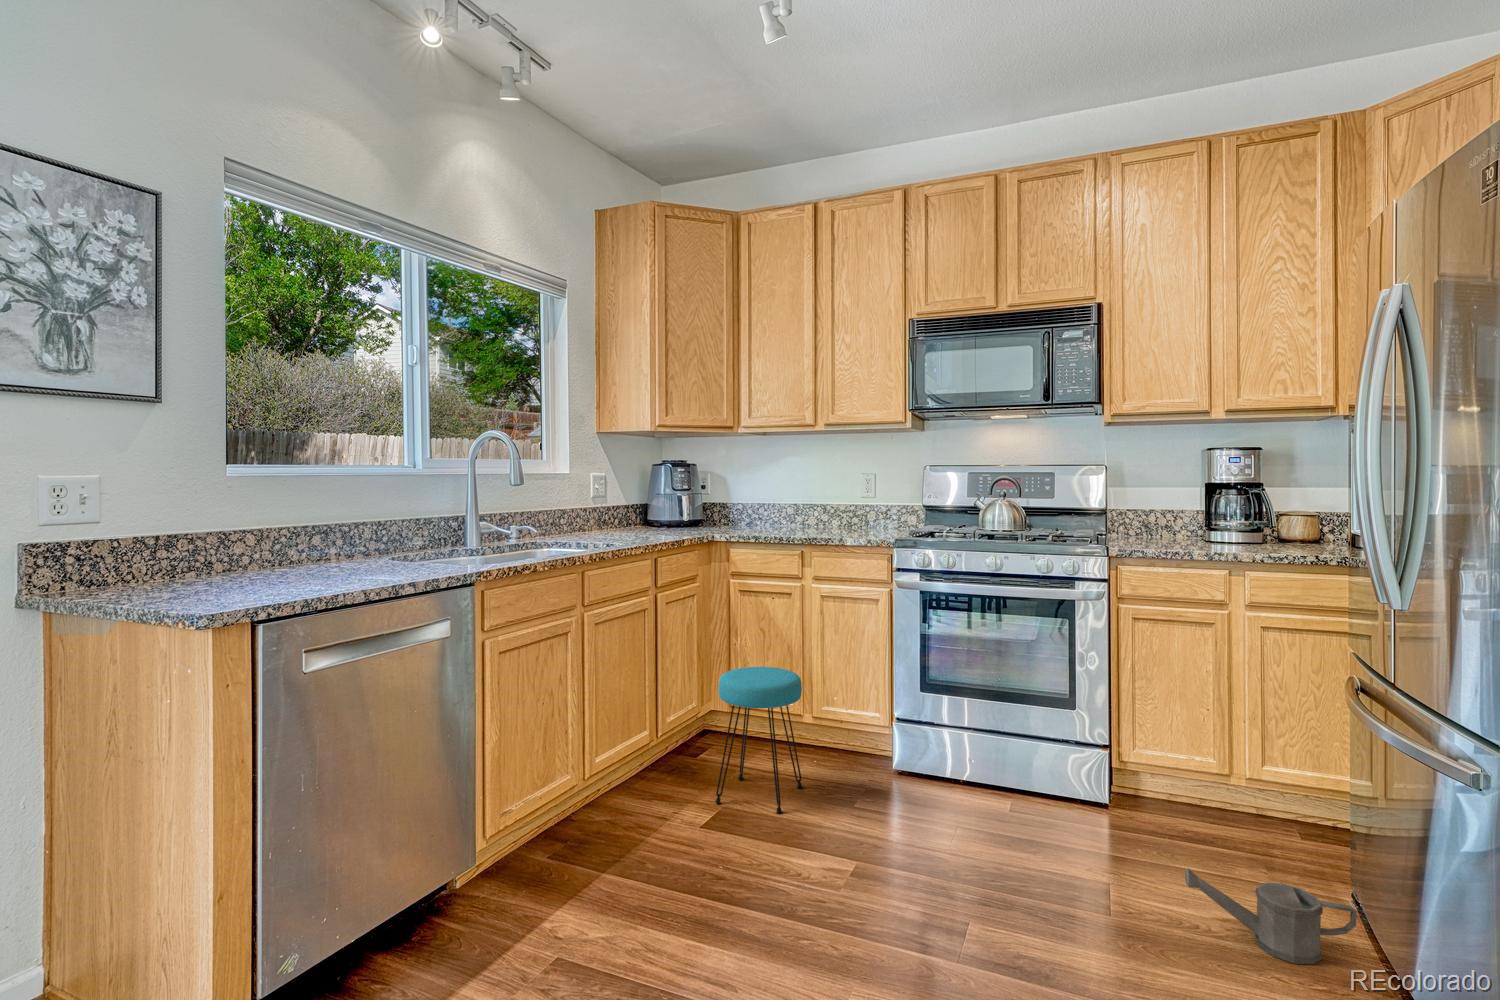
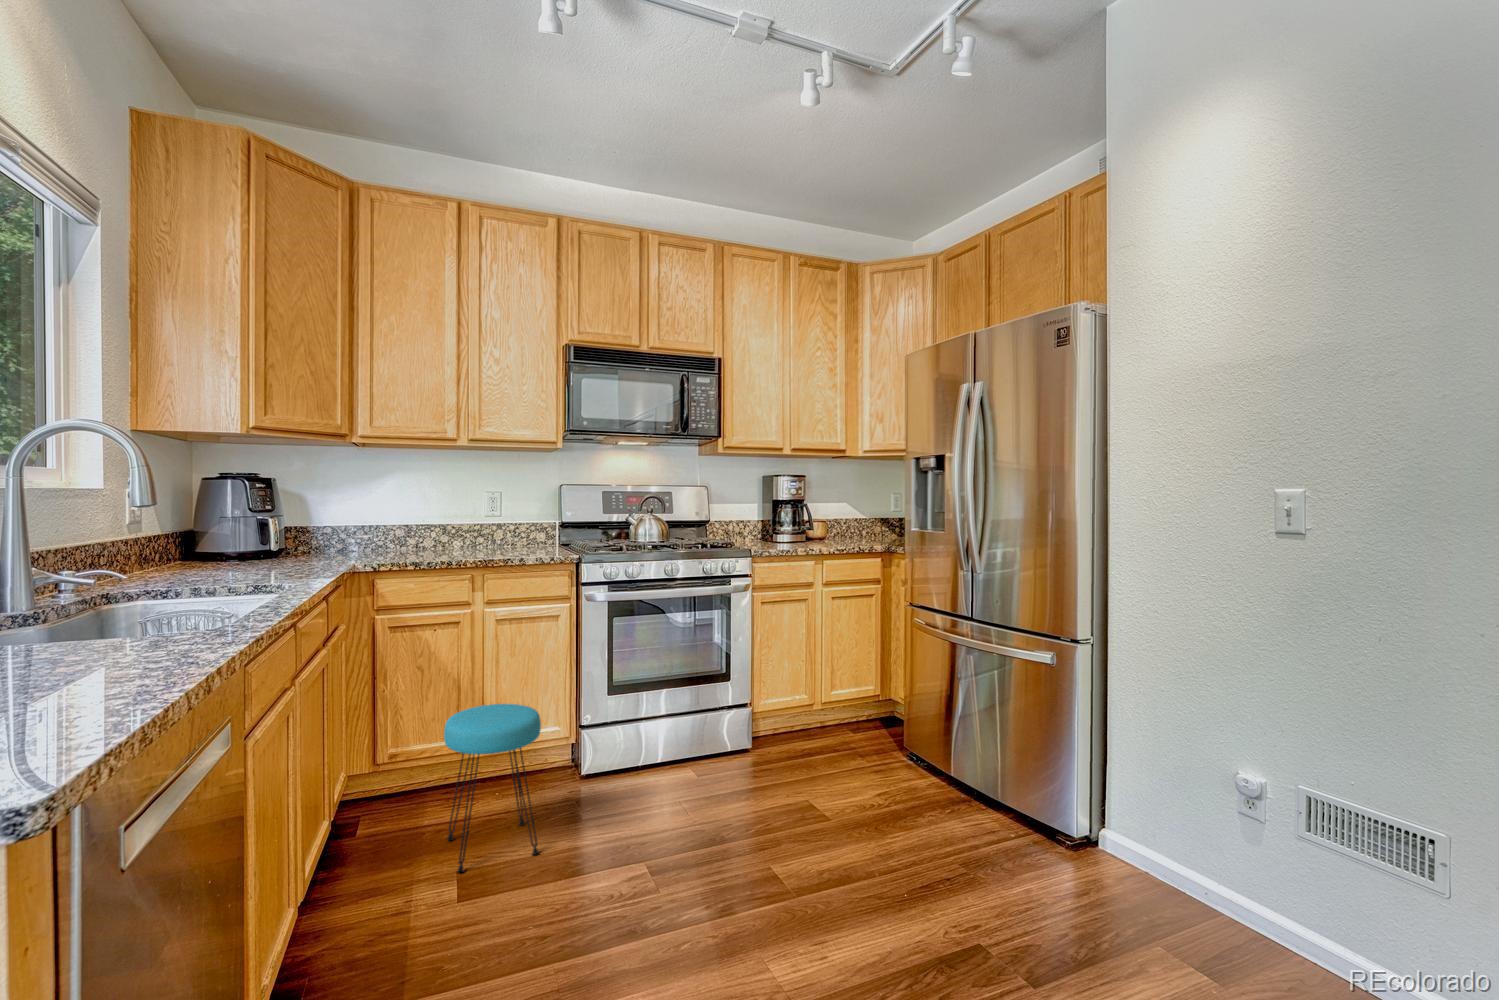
watering can: present [1185,868,1357,965] -> none [878,761,955,808]

